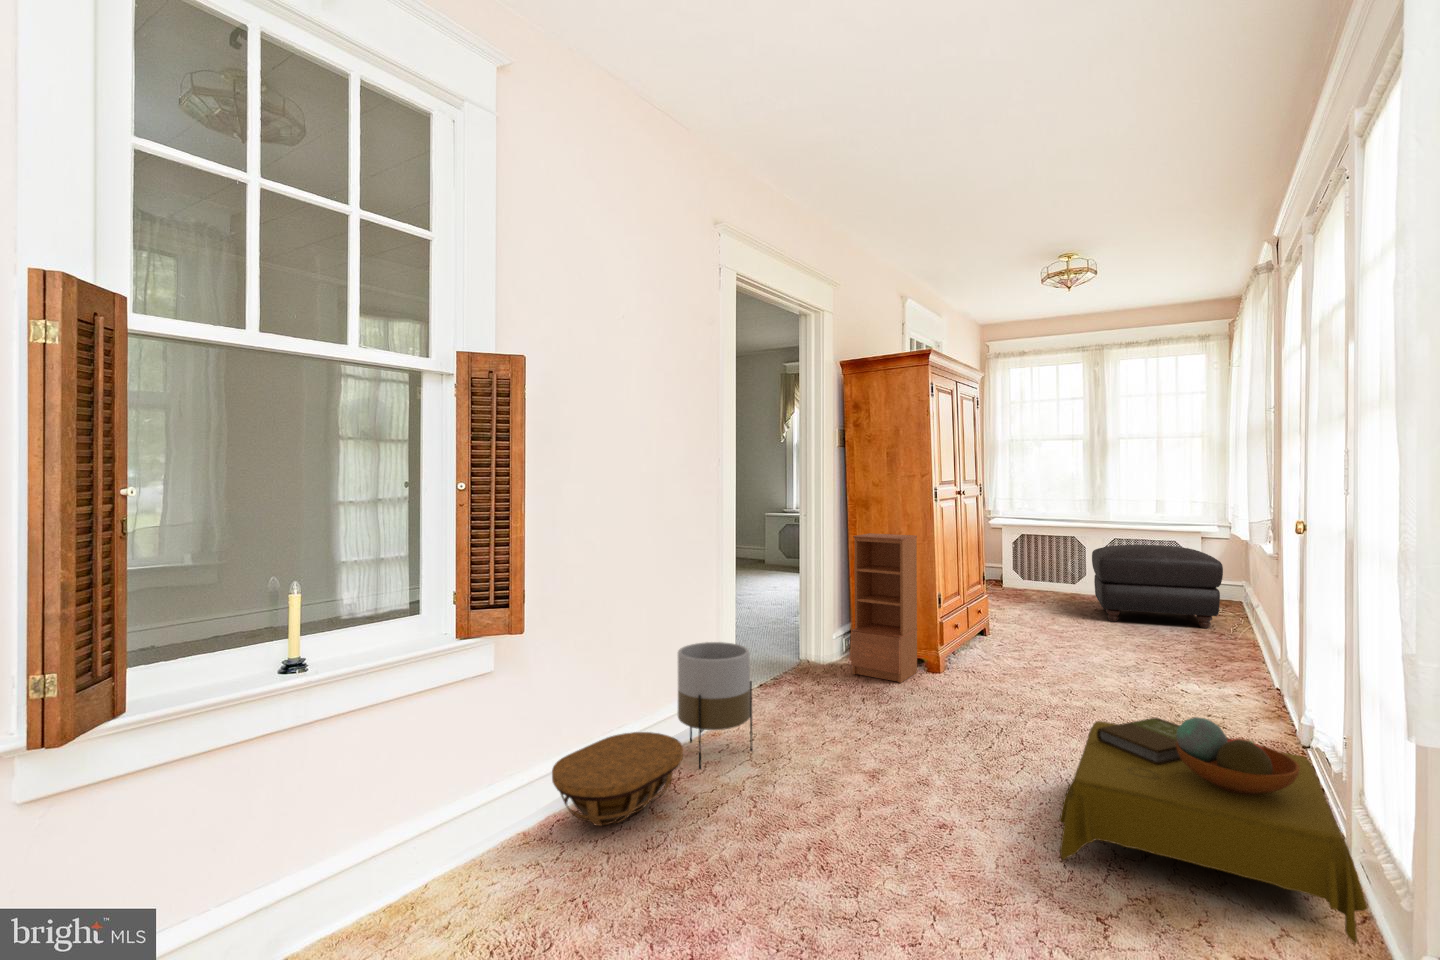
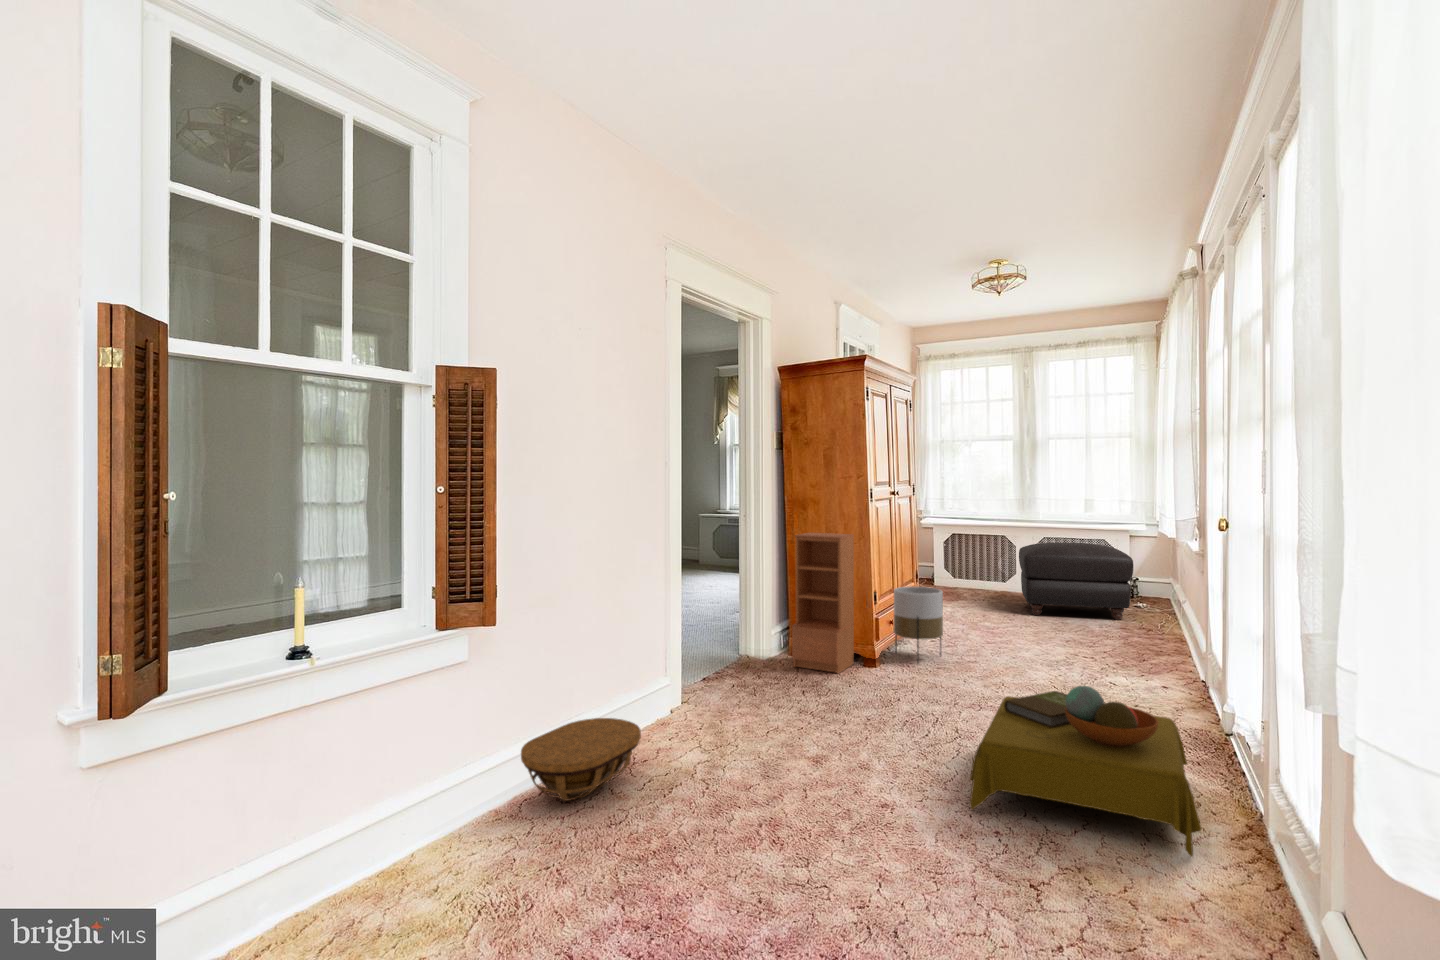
planter: present [678,642,752,769] -> present [893,587,943,663]

